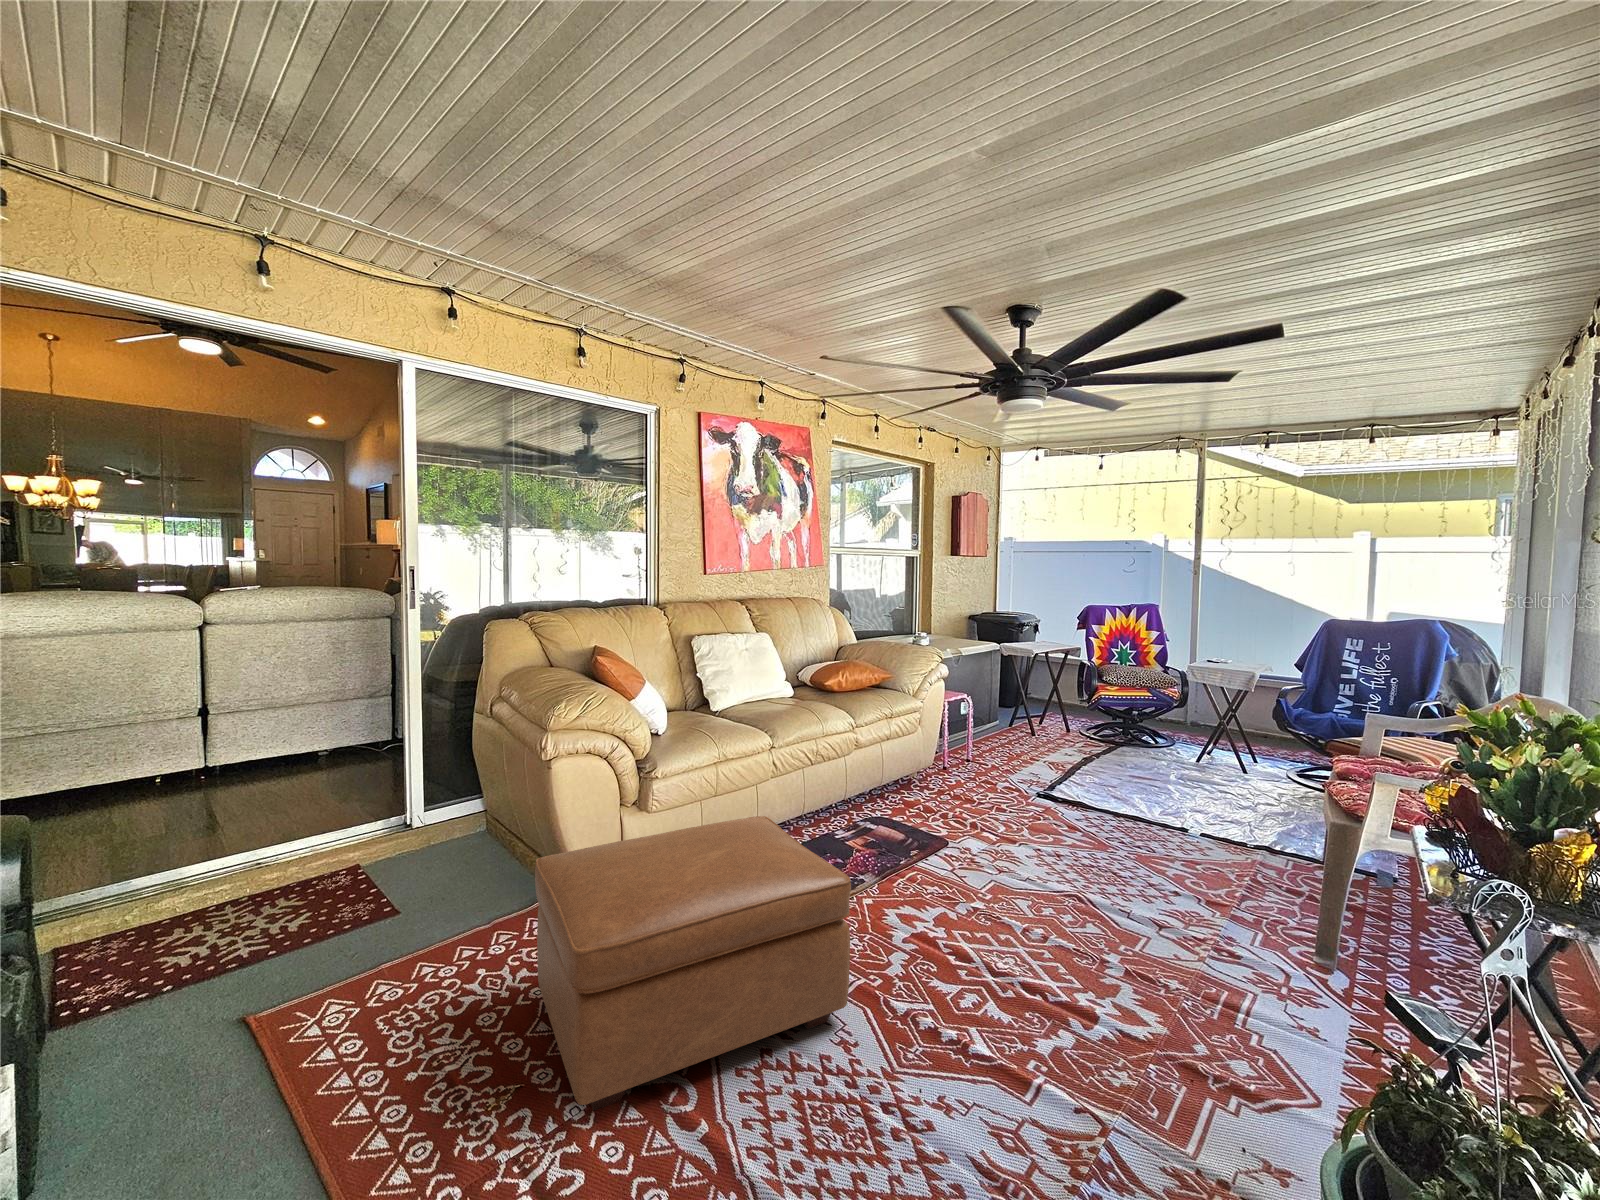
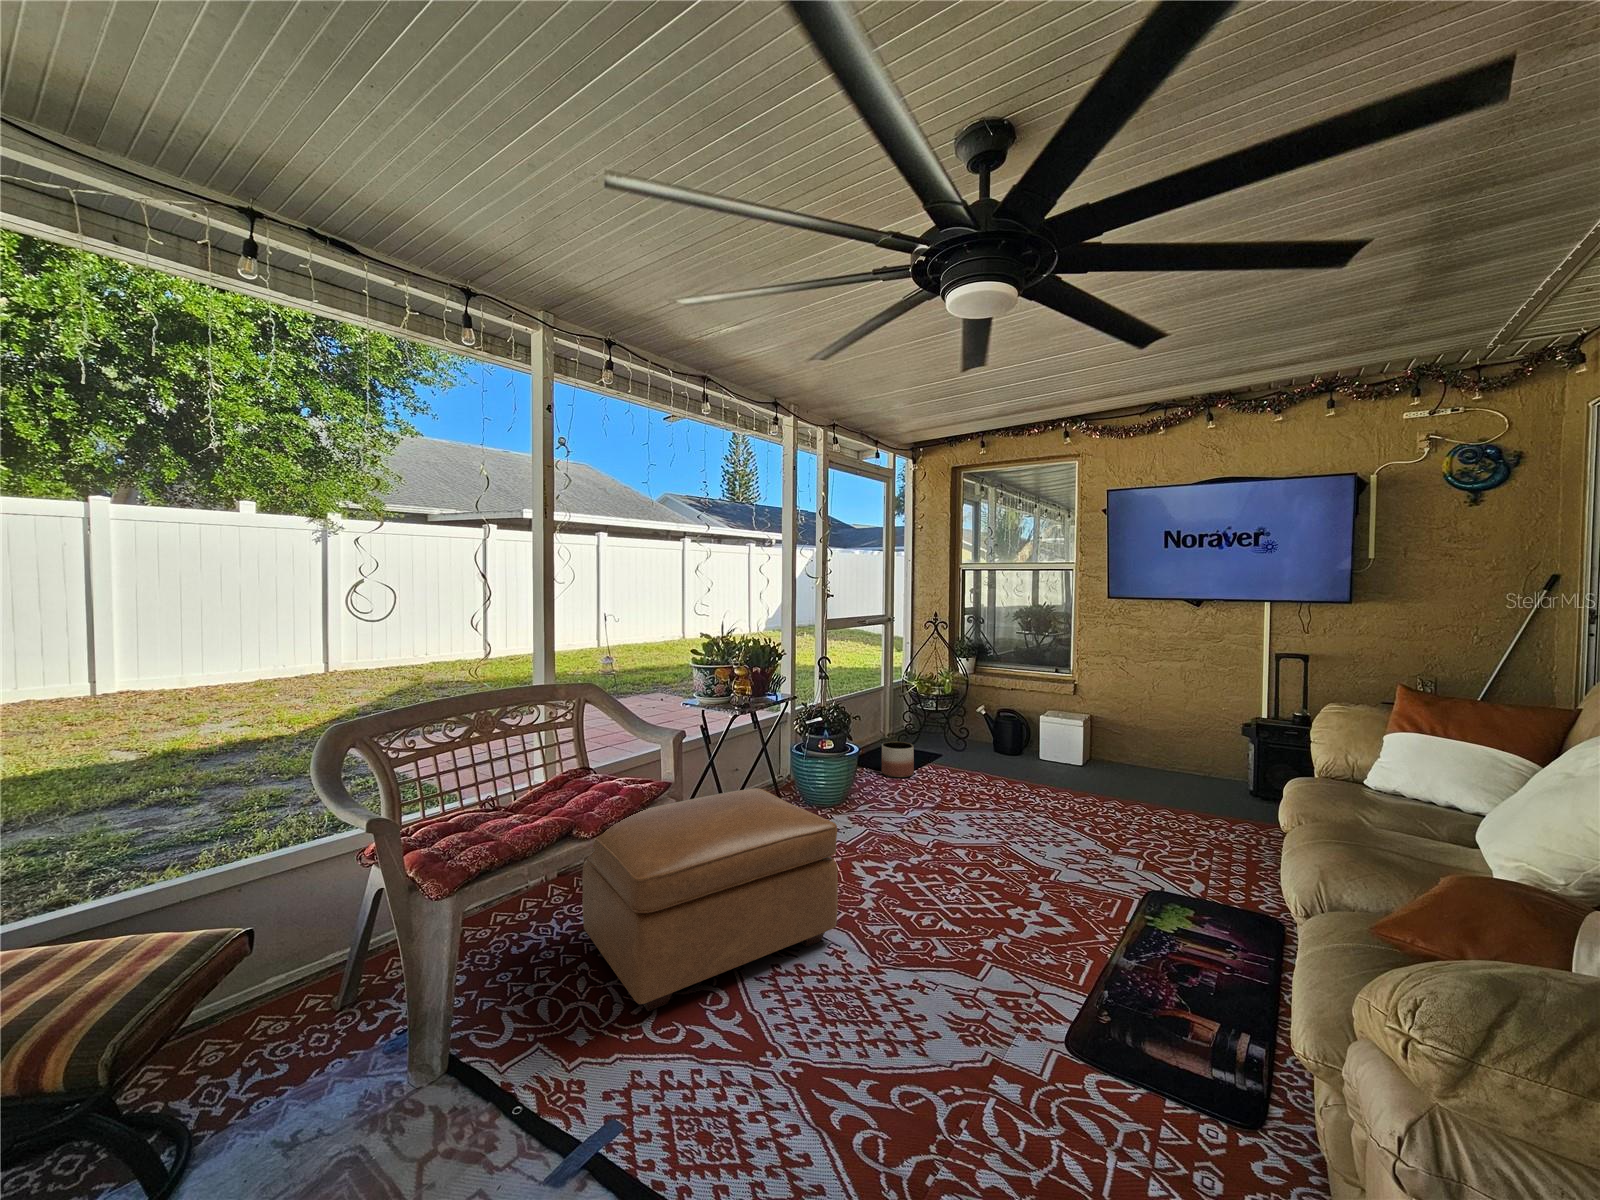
planter: none [934,747,974,792] -> present [882,742,914,778]

